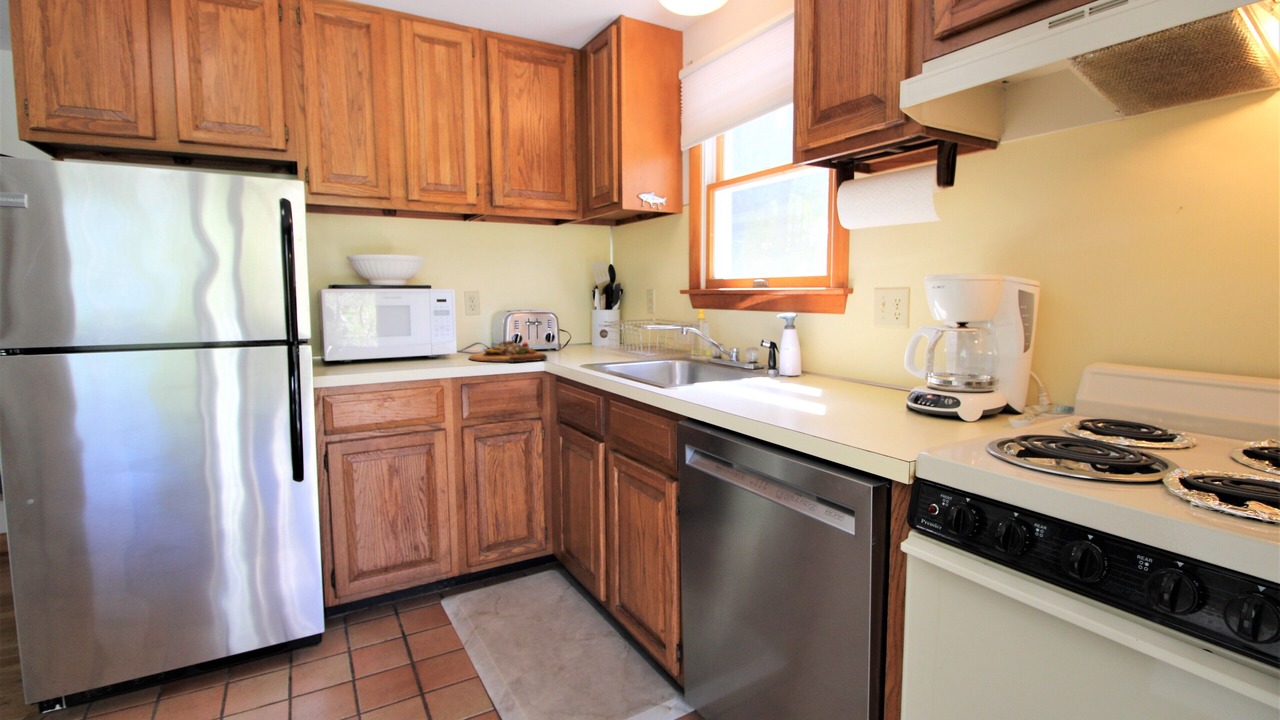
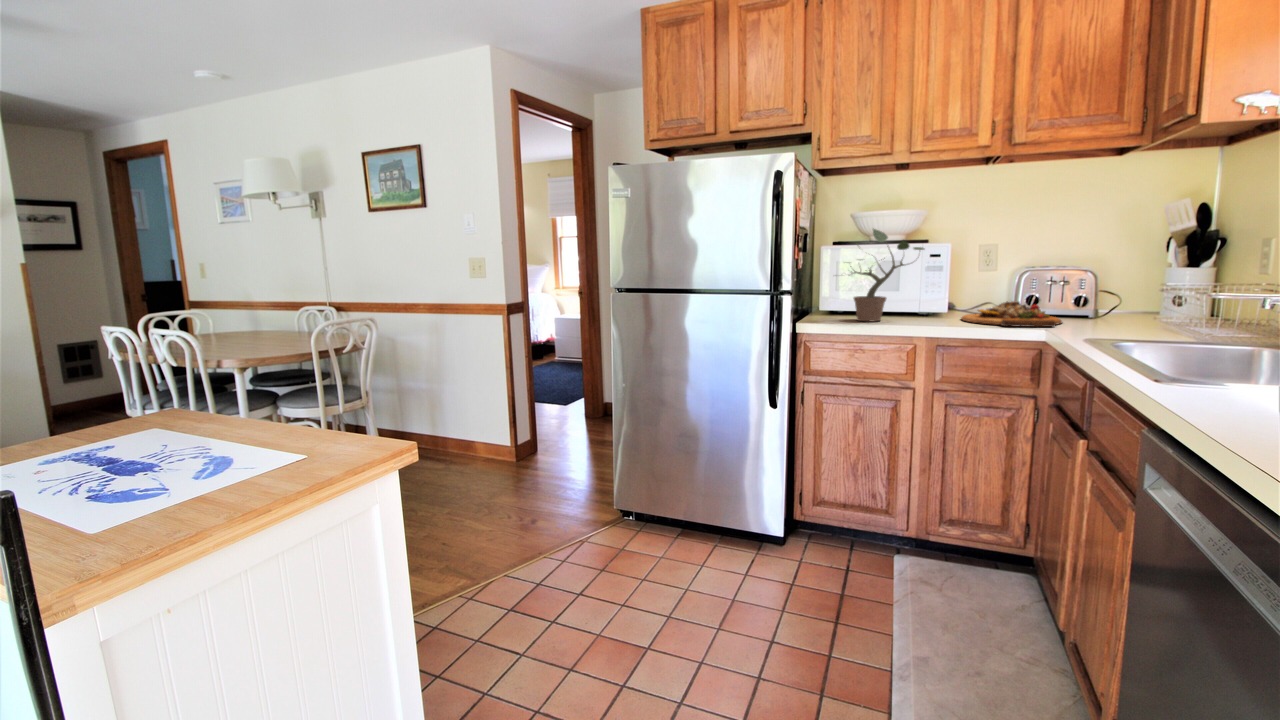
potted plant: none [345,270,436,368] -> present [850,229,924,322]

